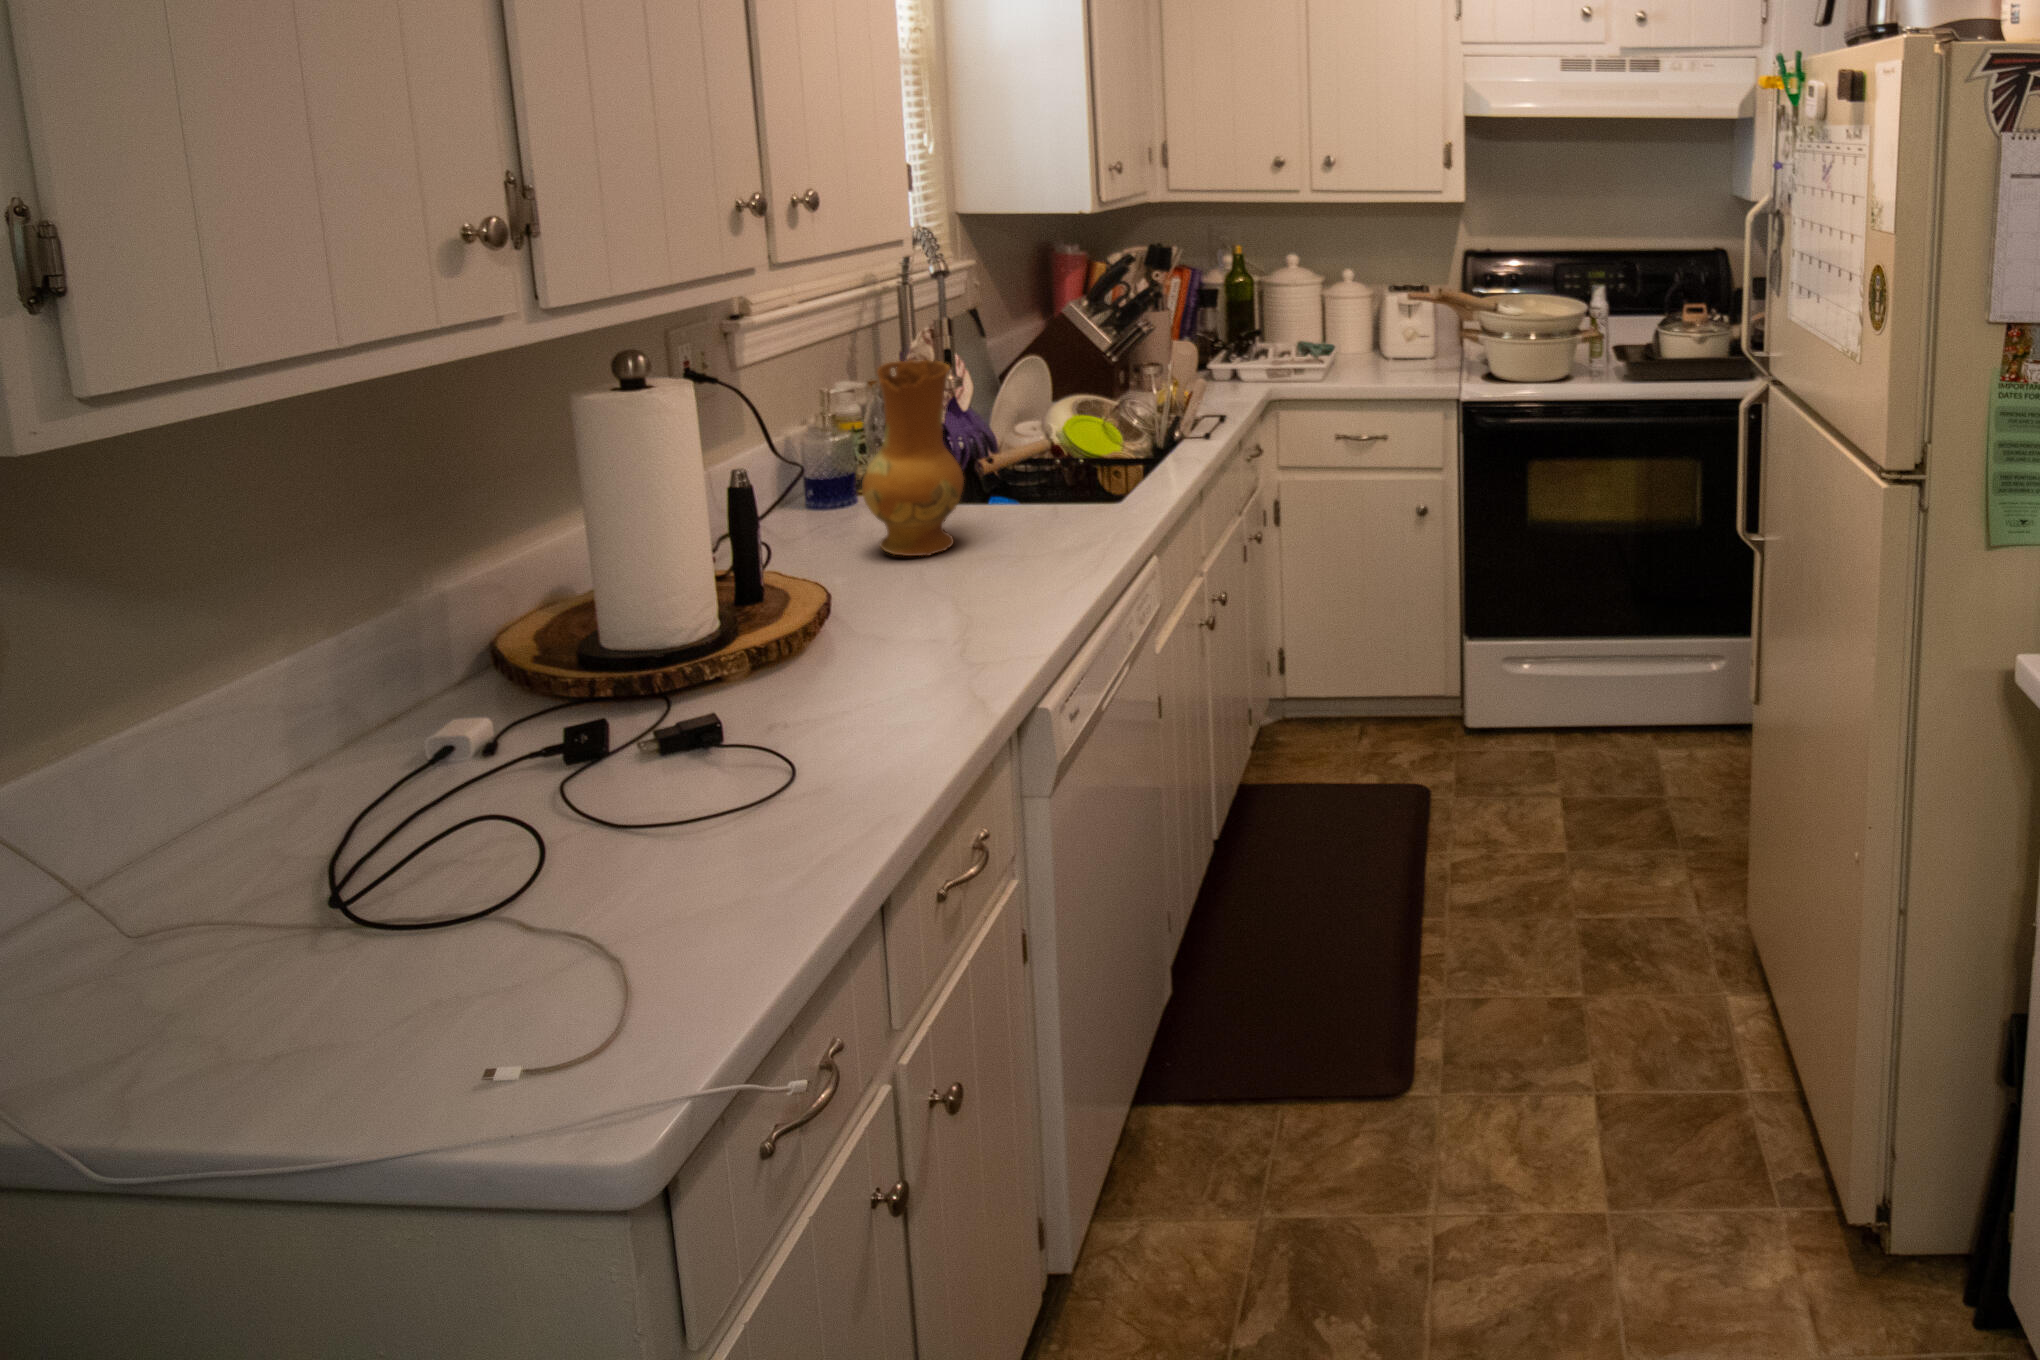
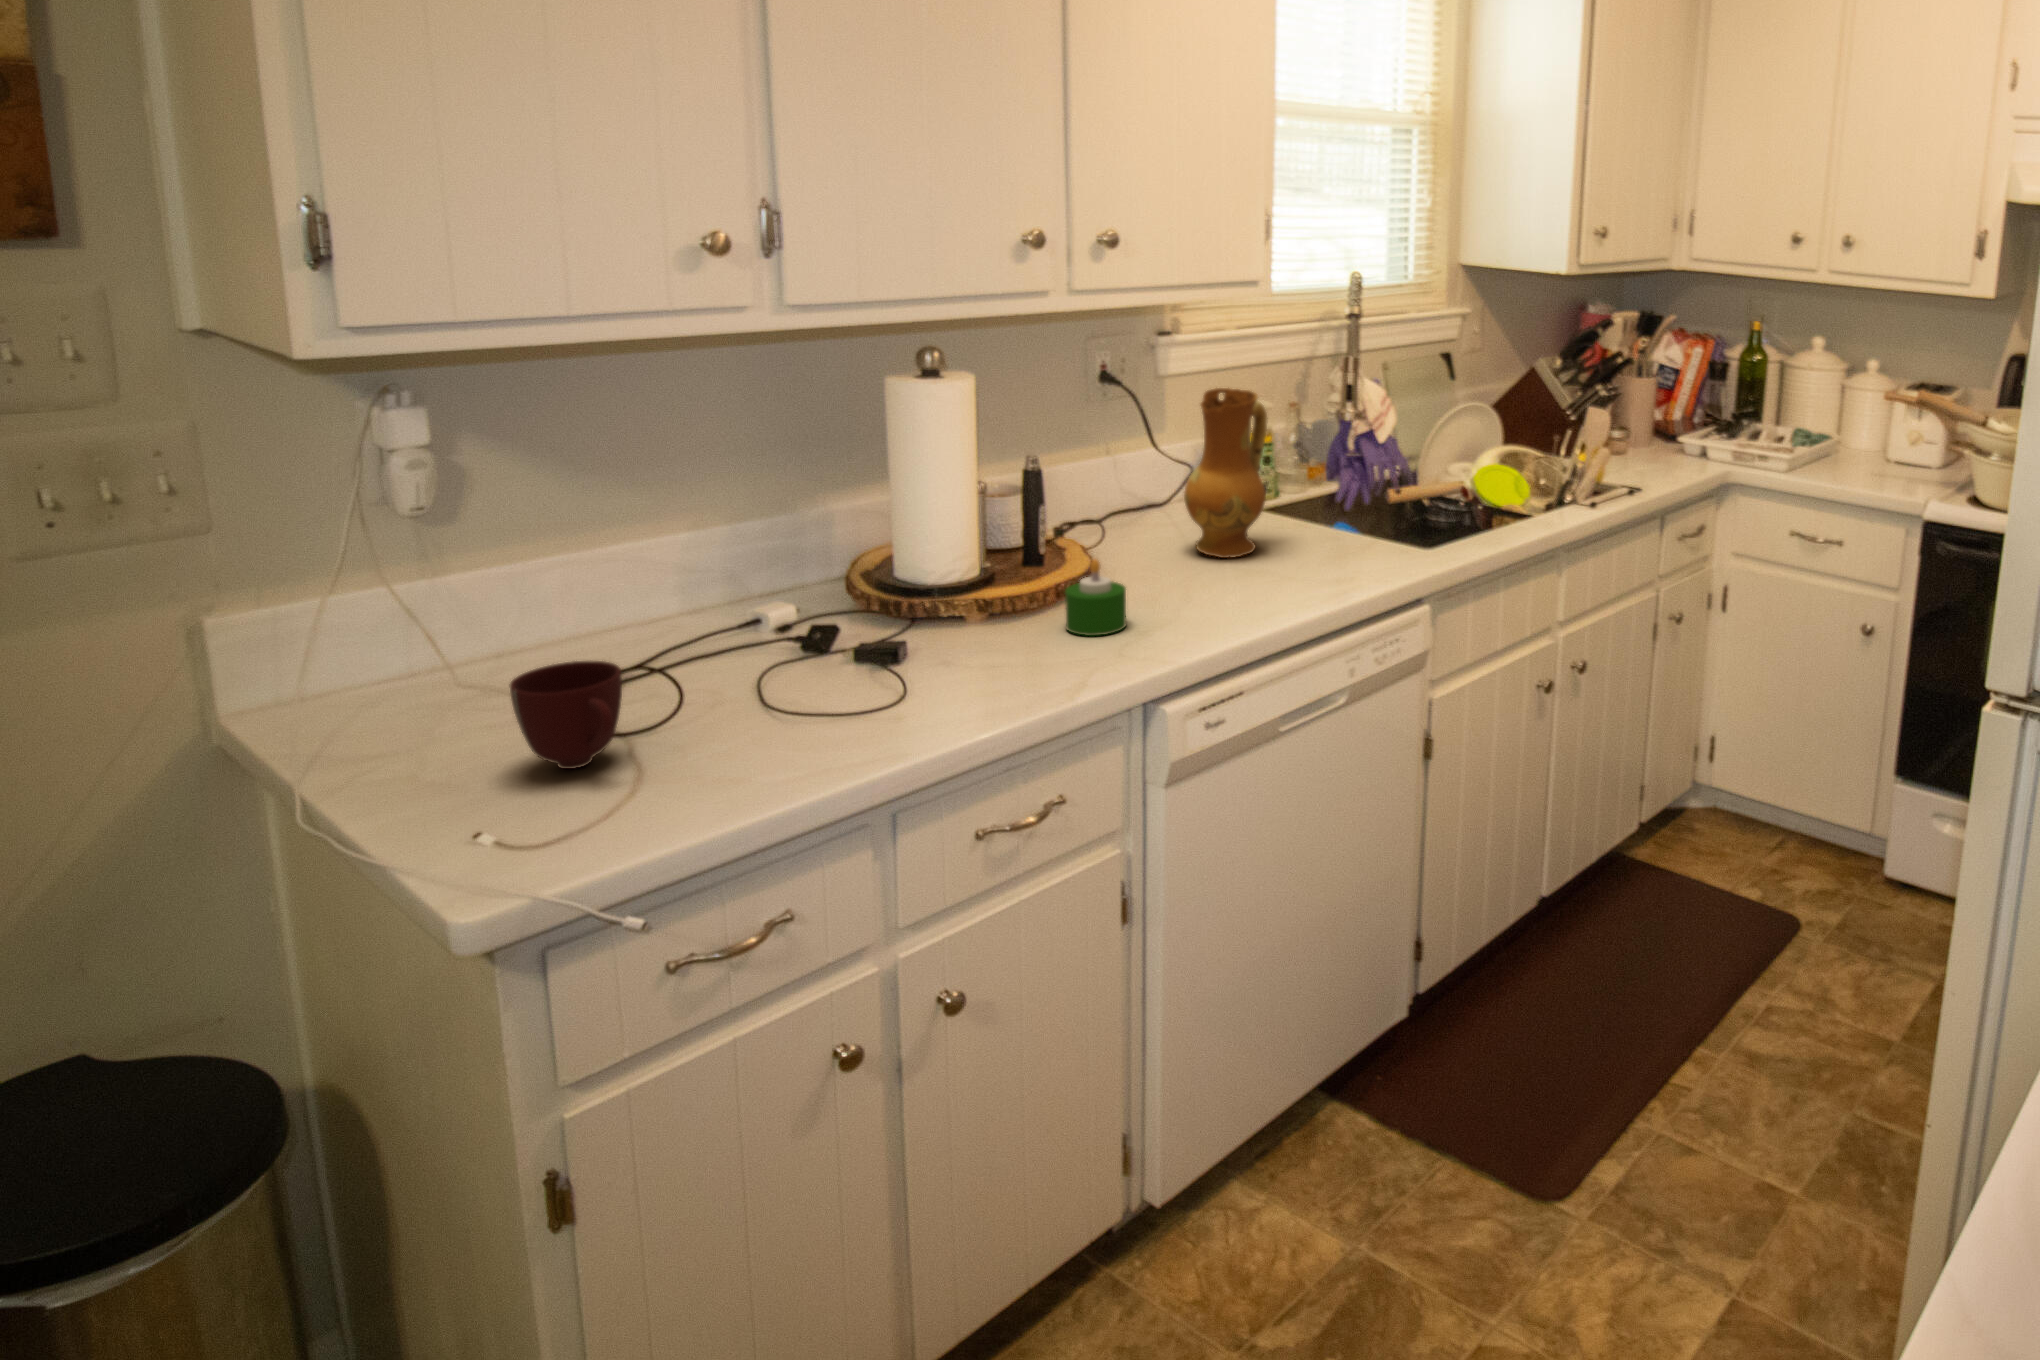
candle: none [855,572,936,666] -> present [1065,559,1126,636]
mug: none [287,850,516,1030] -> present [510,661,622,769]

